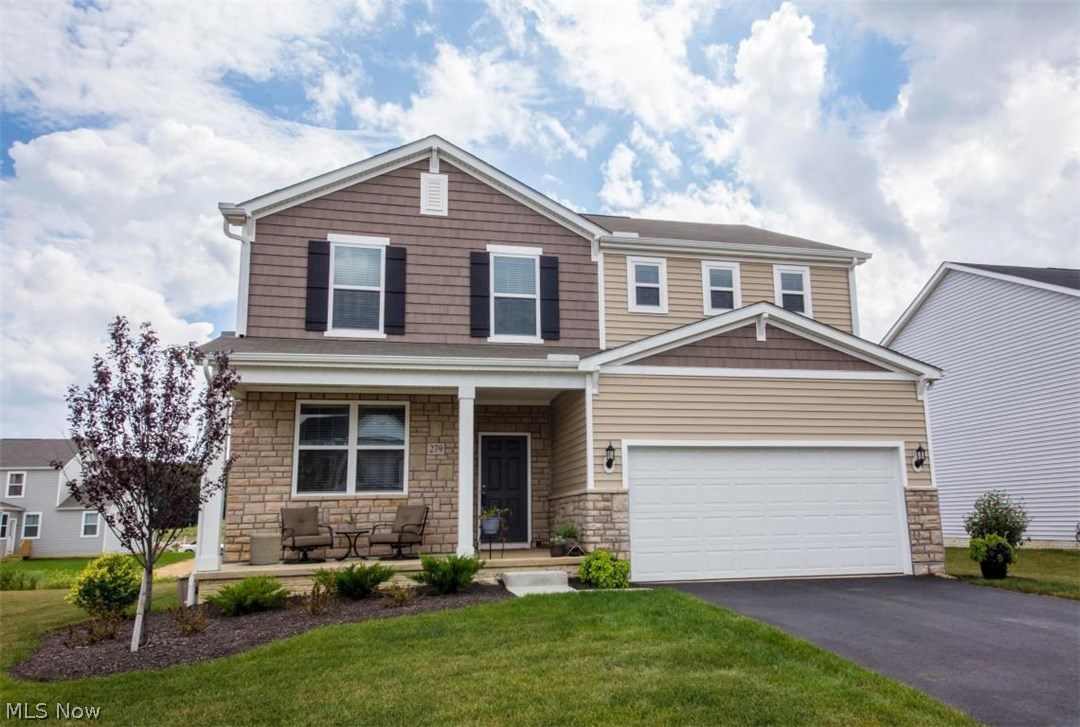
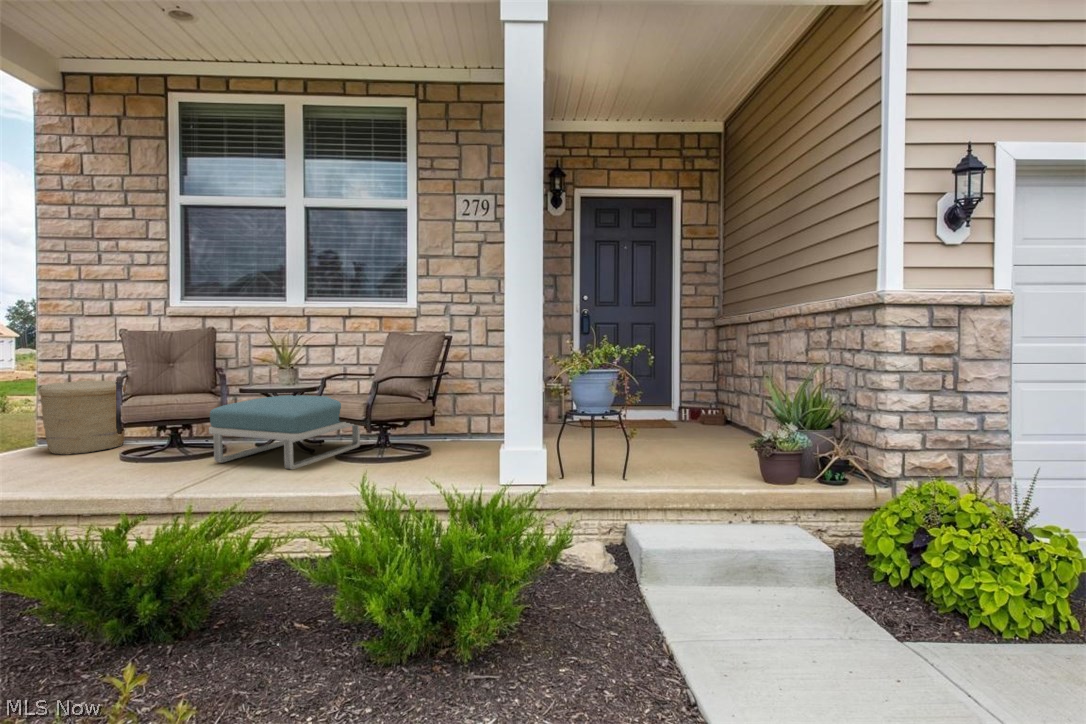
footstool: none [338,536,394,562] -> present [209,395,360,470]

